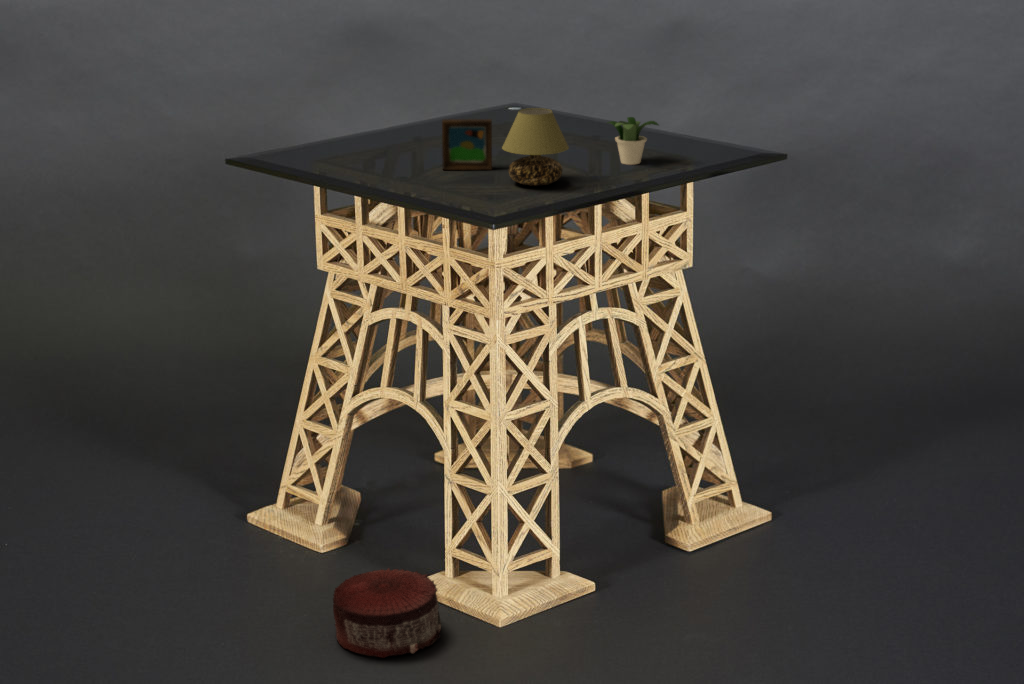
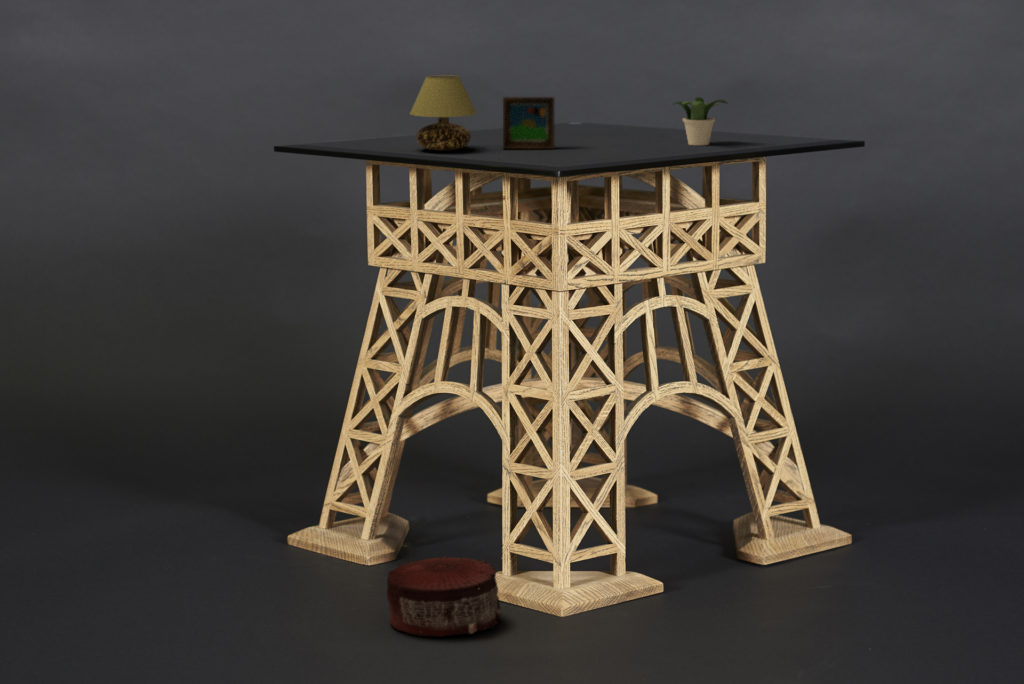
table lamp: present [502,108,569,186] -> present [410,75,476,151]

